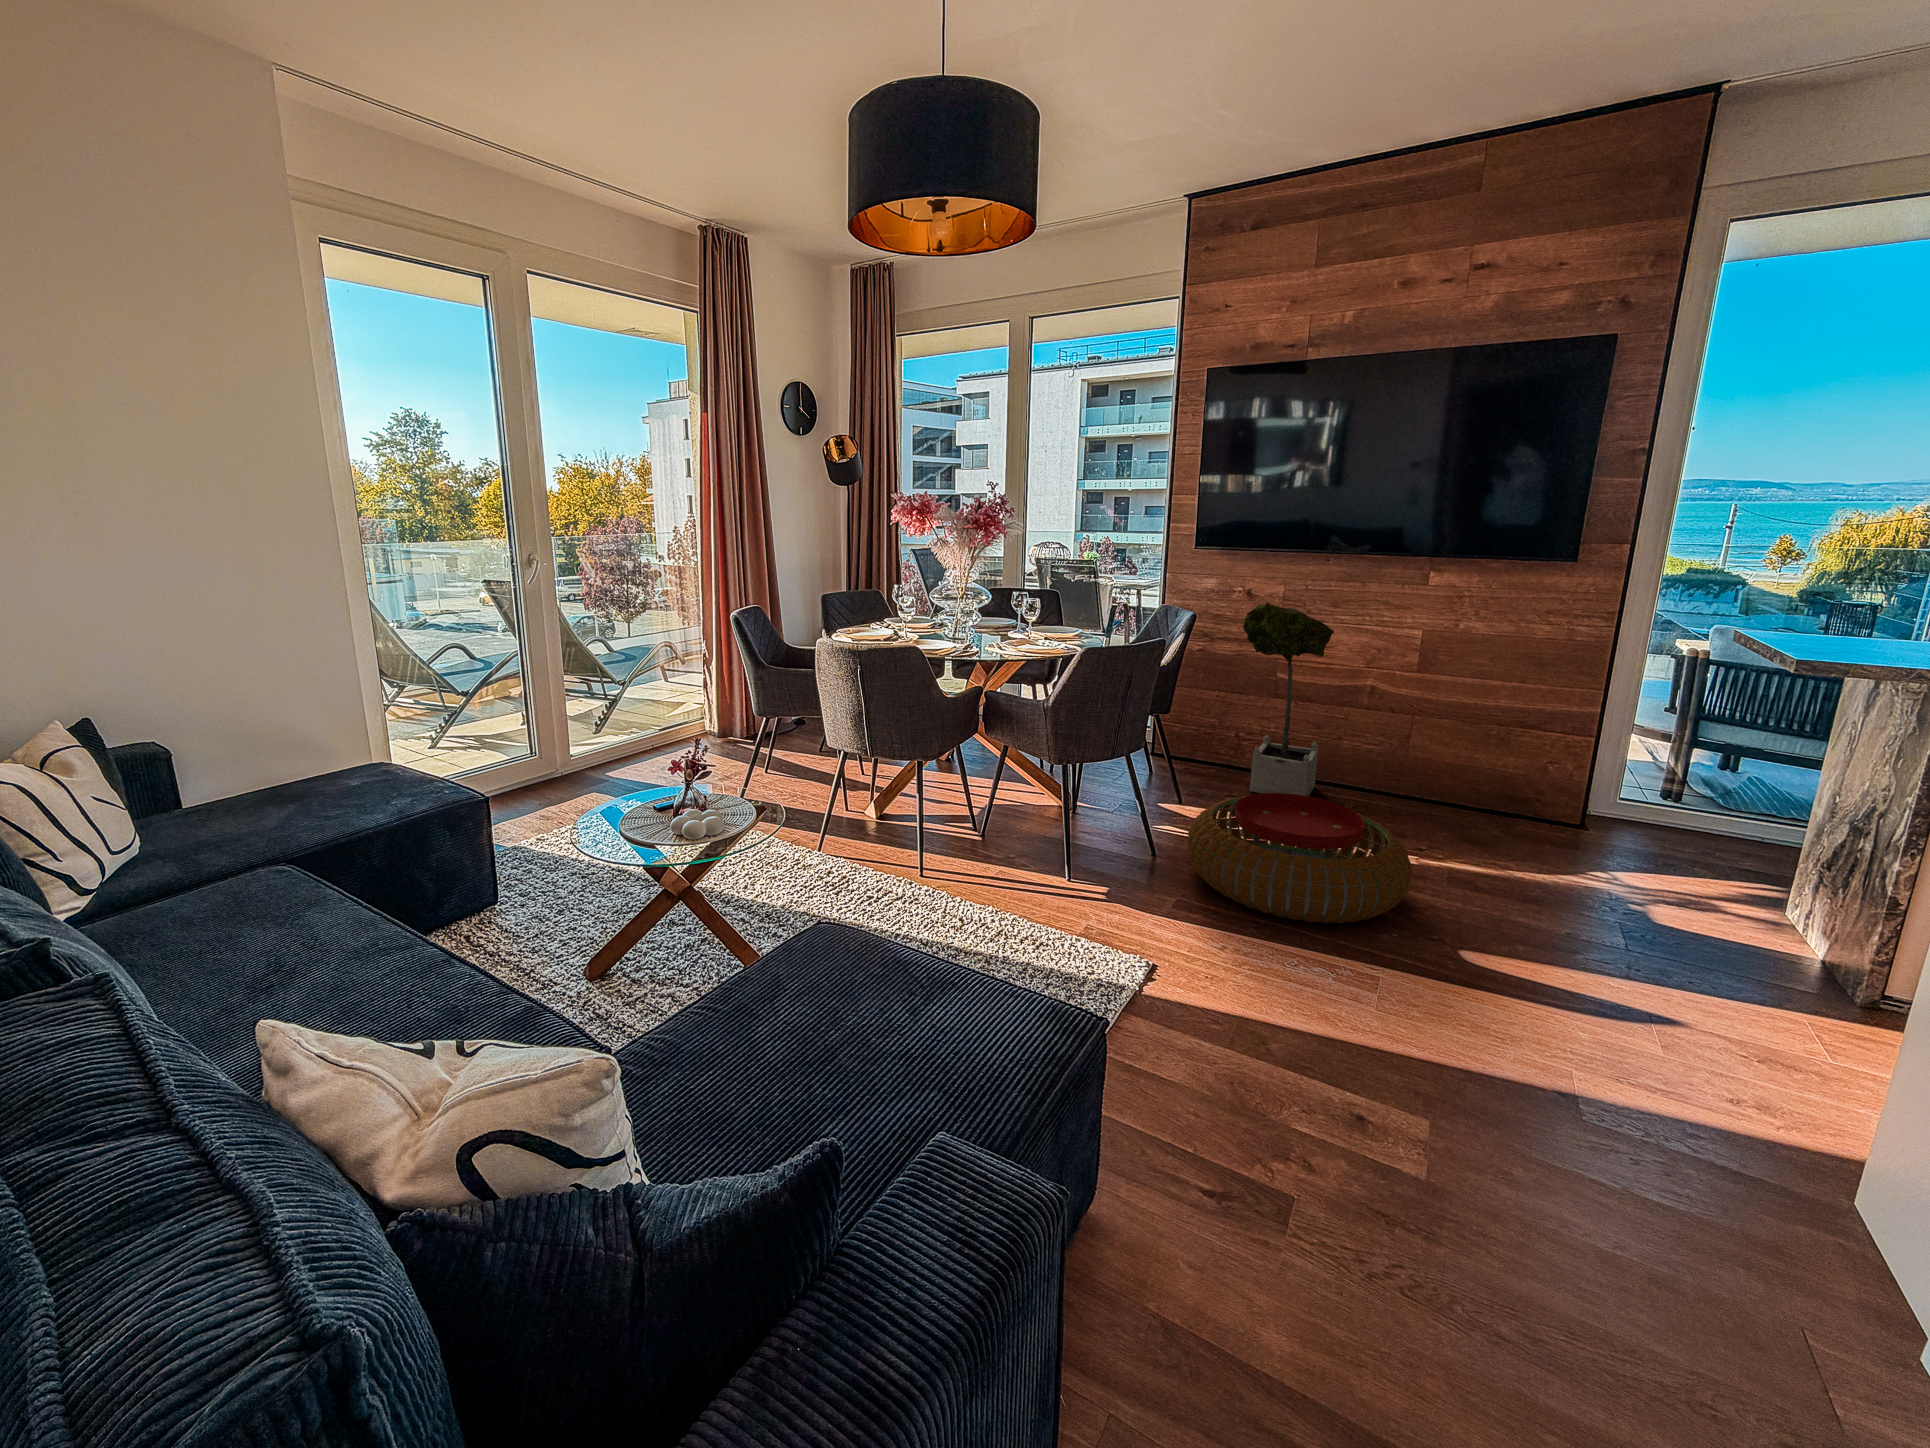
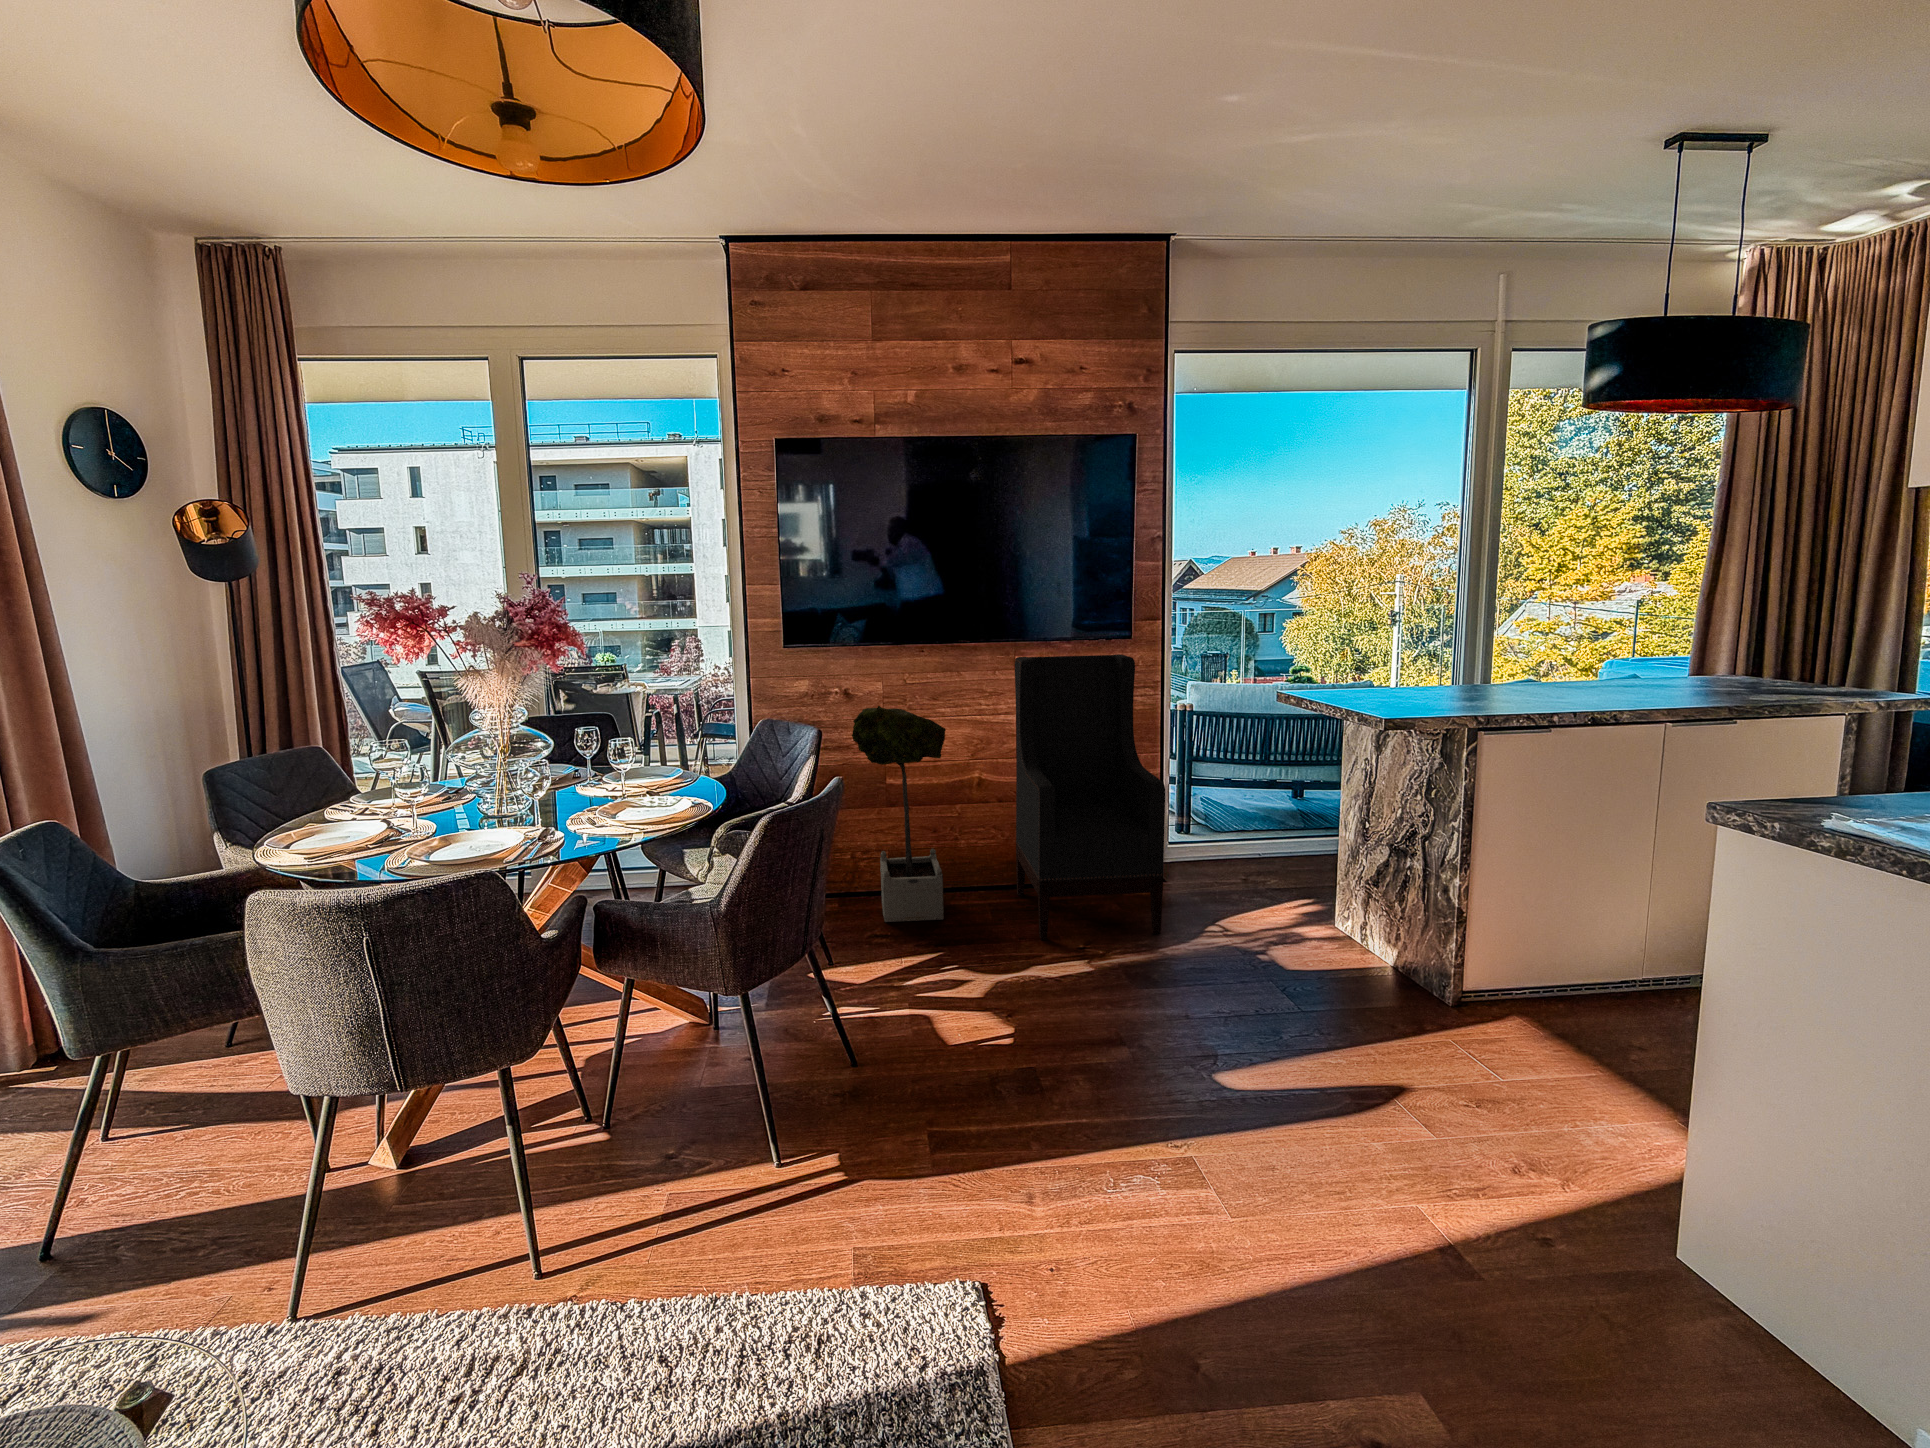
armchair: none [1388,572,1572,864] -> present [1015,654,1165,940]
pouf: present [1187,793,1413,924] -> none [891,932,1140,1111]

